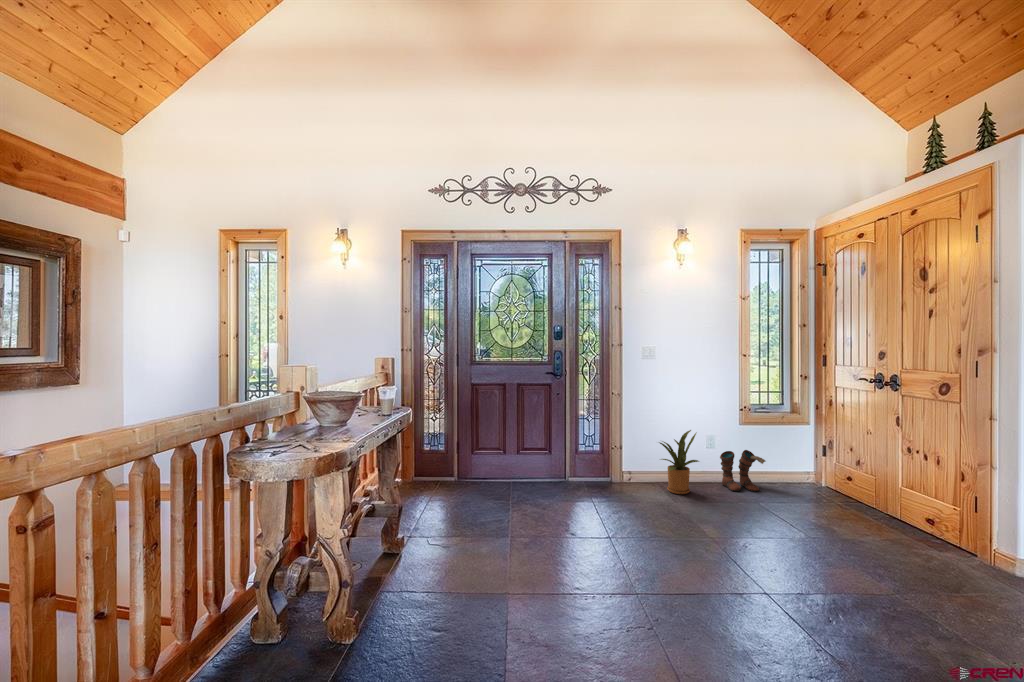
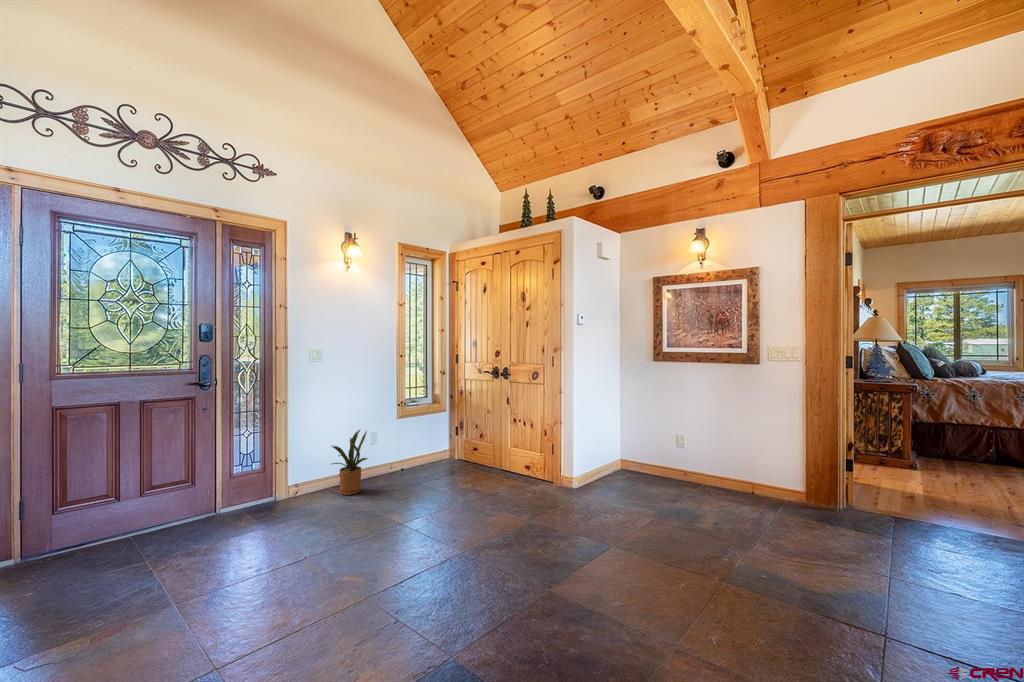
boots: present [720,450,765,492] -> none [383,441,420,480]

